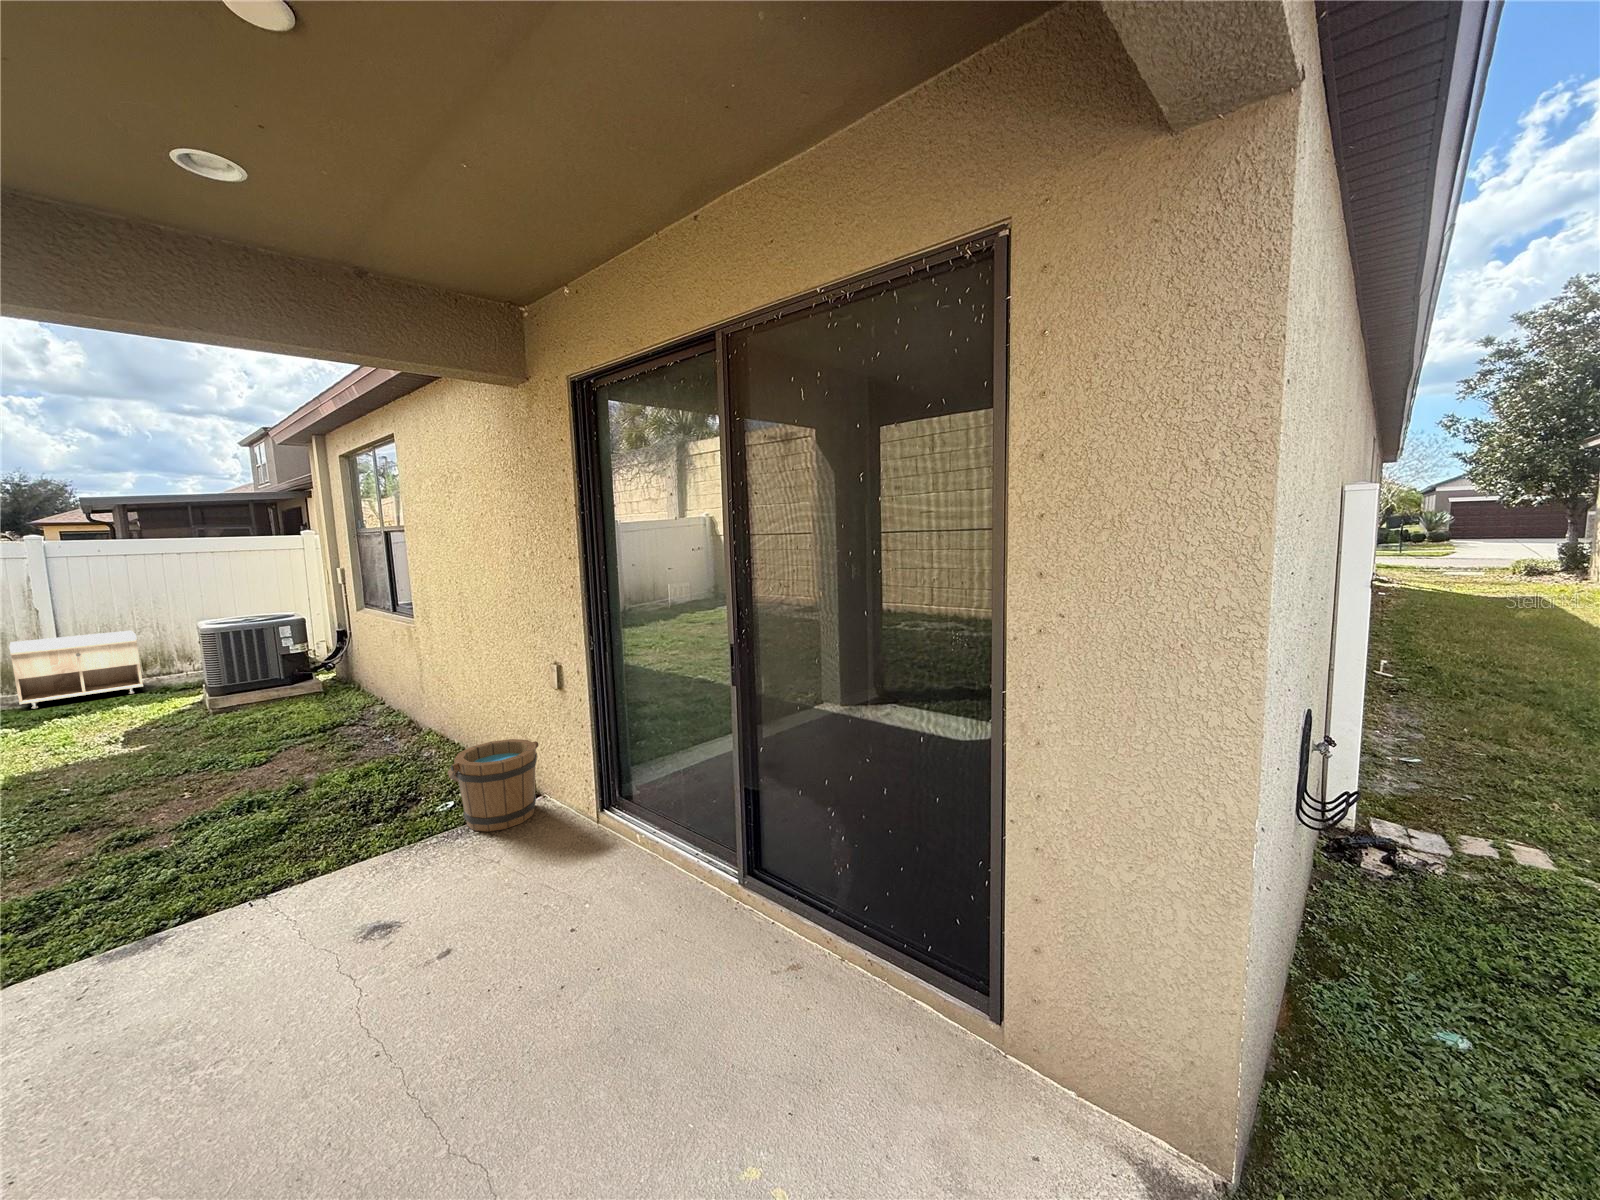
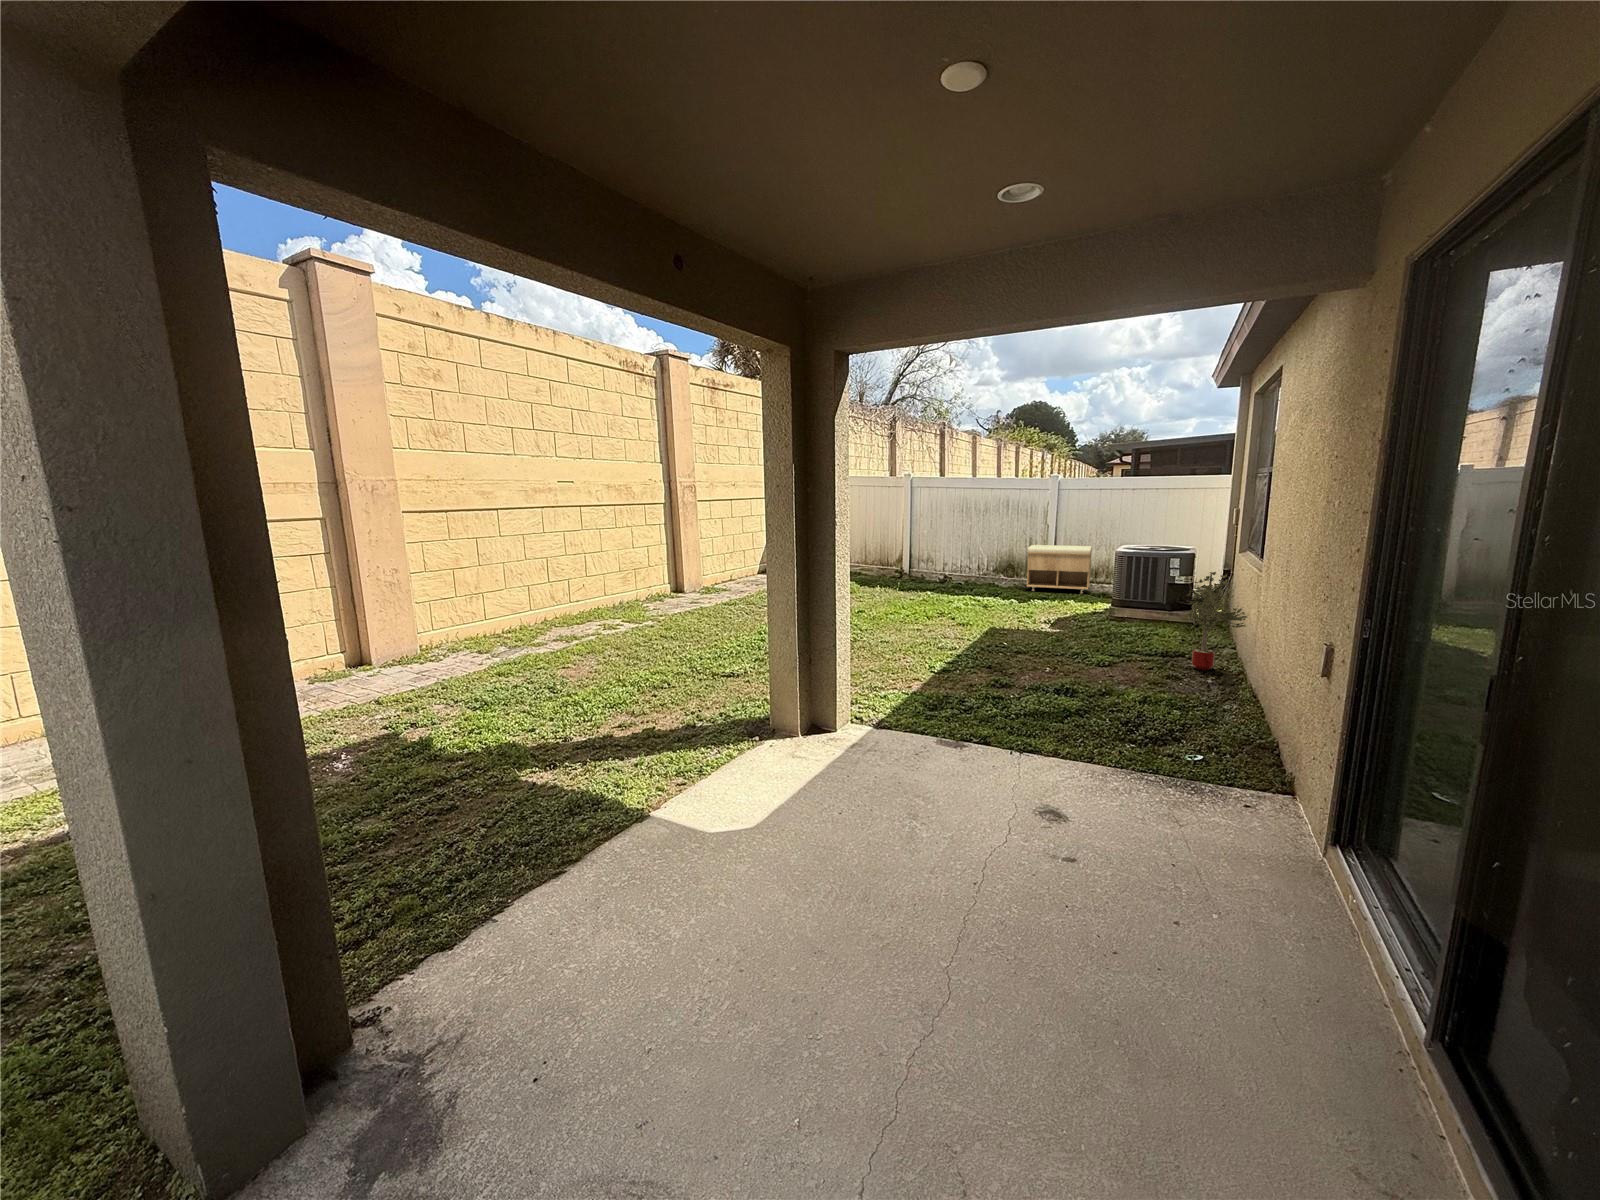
potted tree: none [343,632,411,732] -> present [1187,572,1248,670]
bucket: present [448,739,538,832] -> none [1181,706,1294,808]

